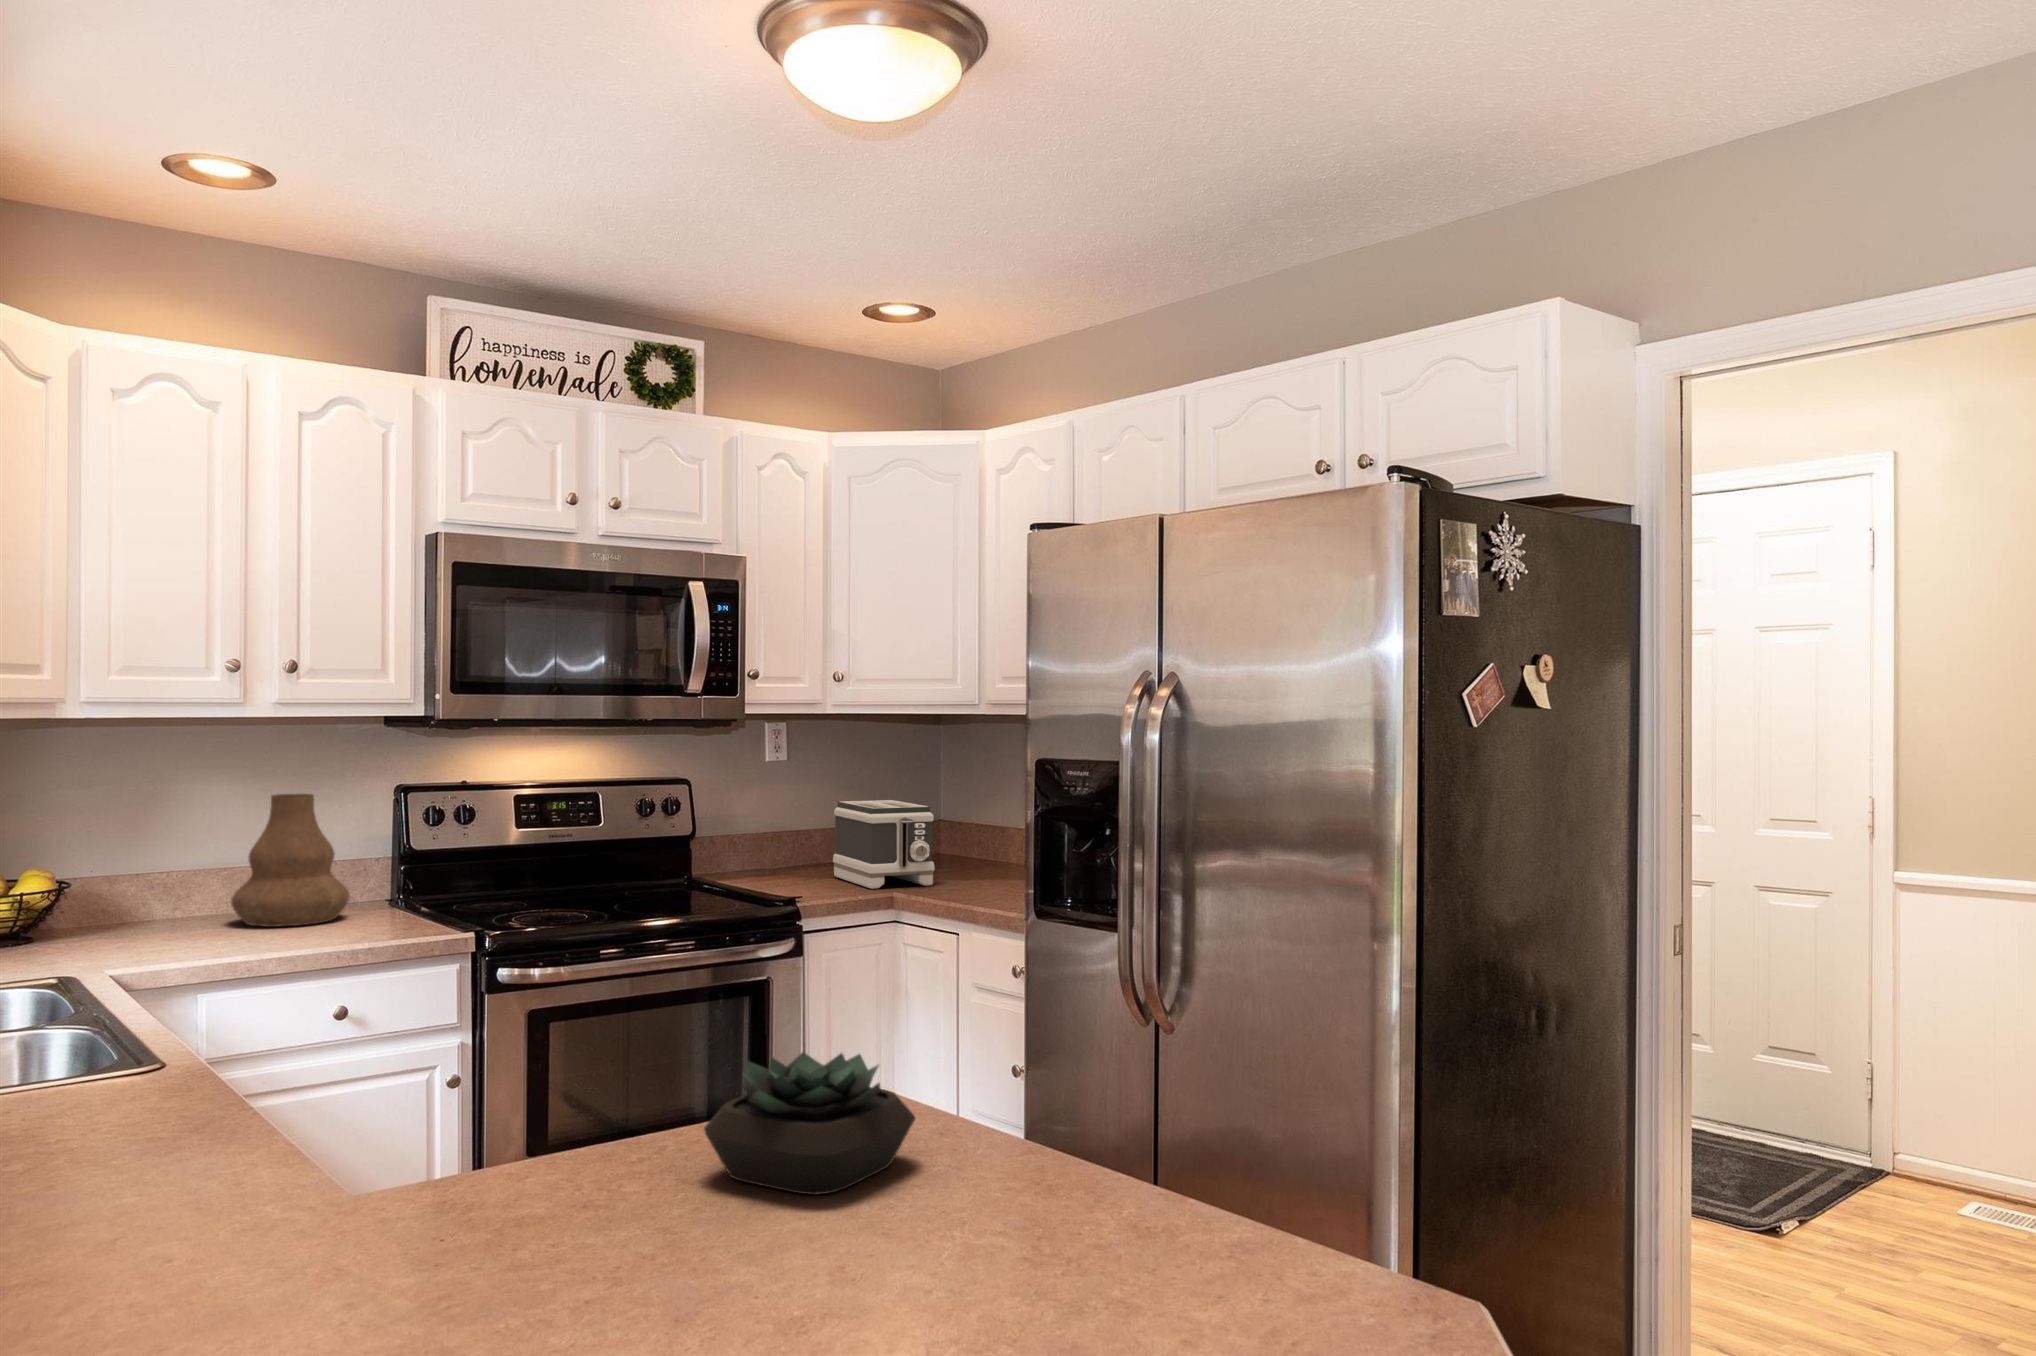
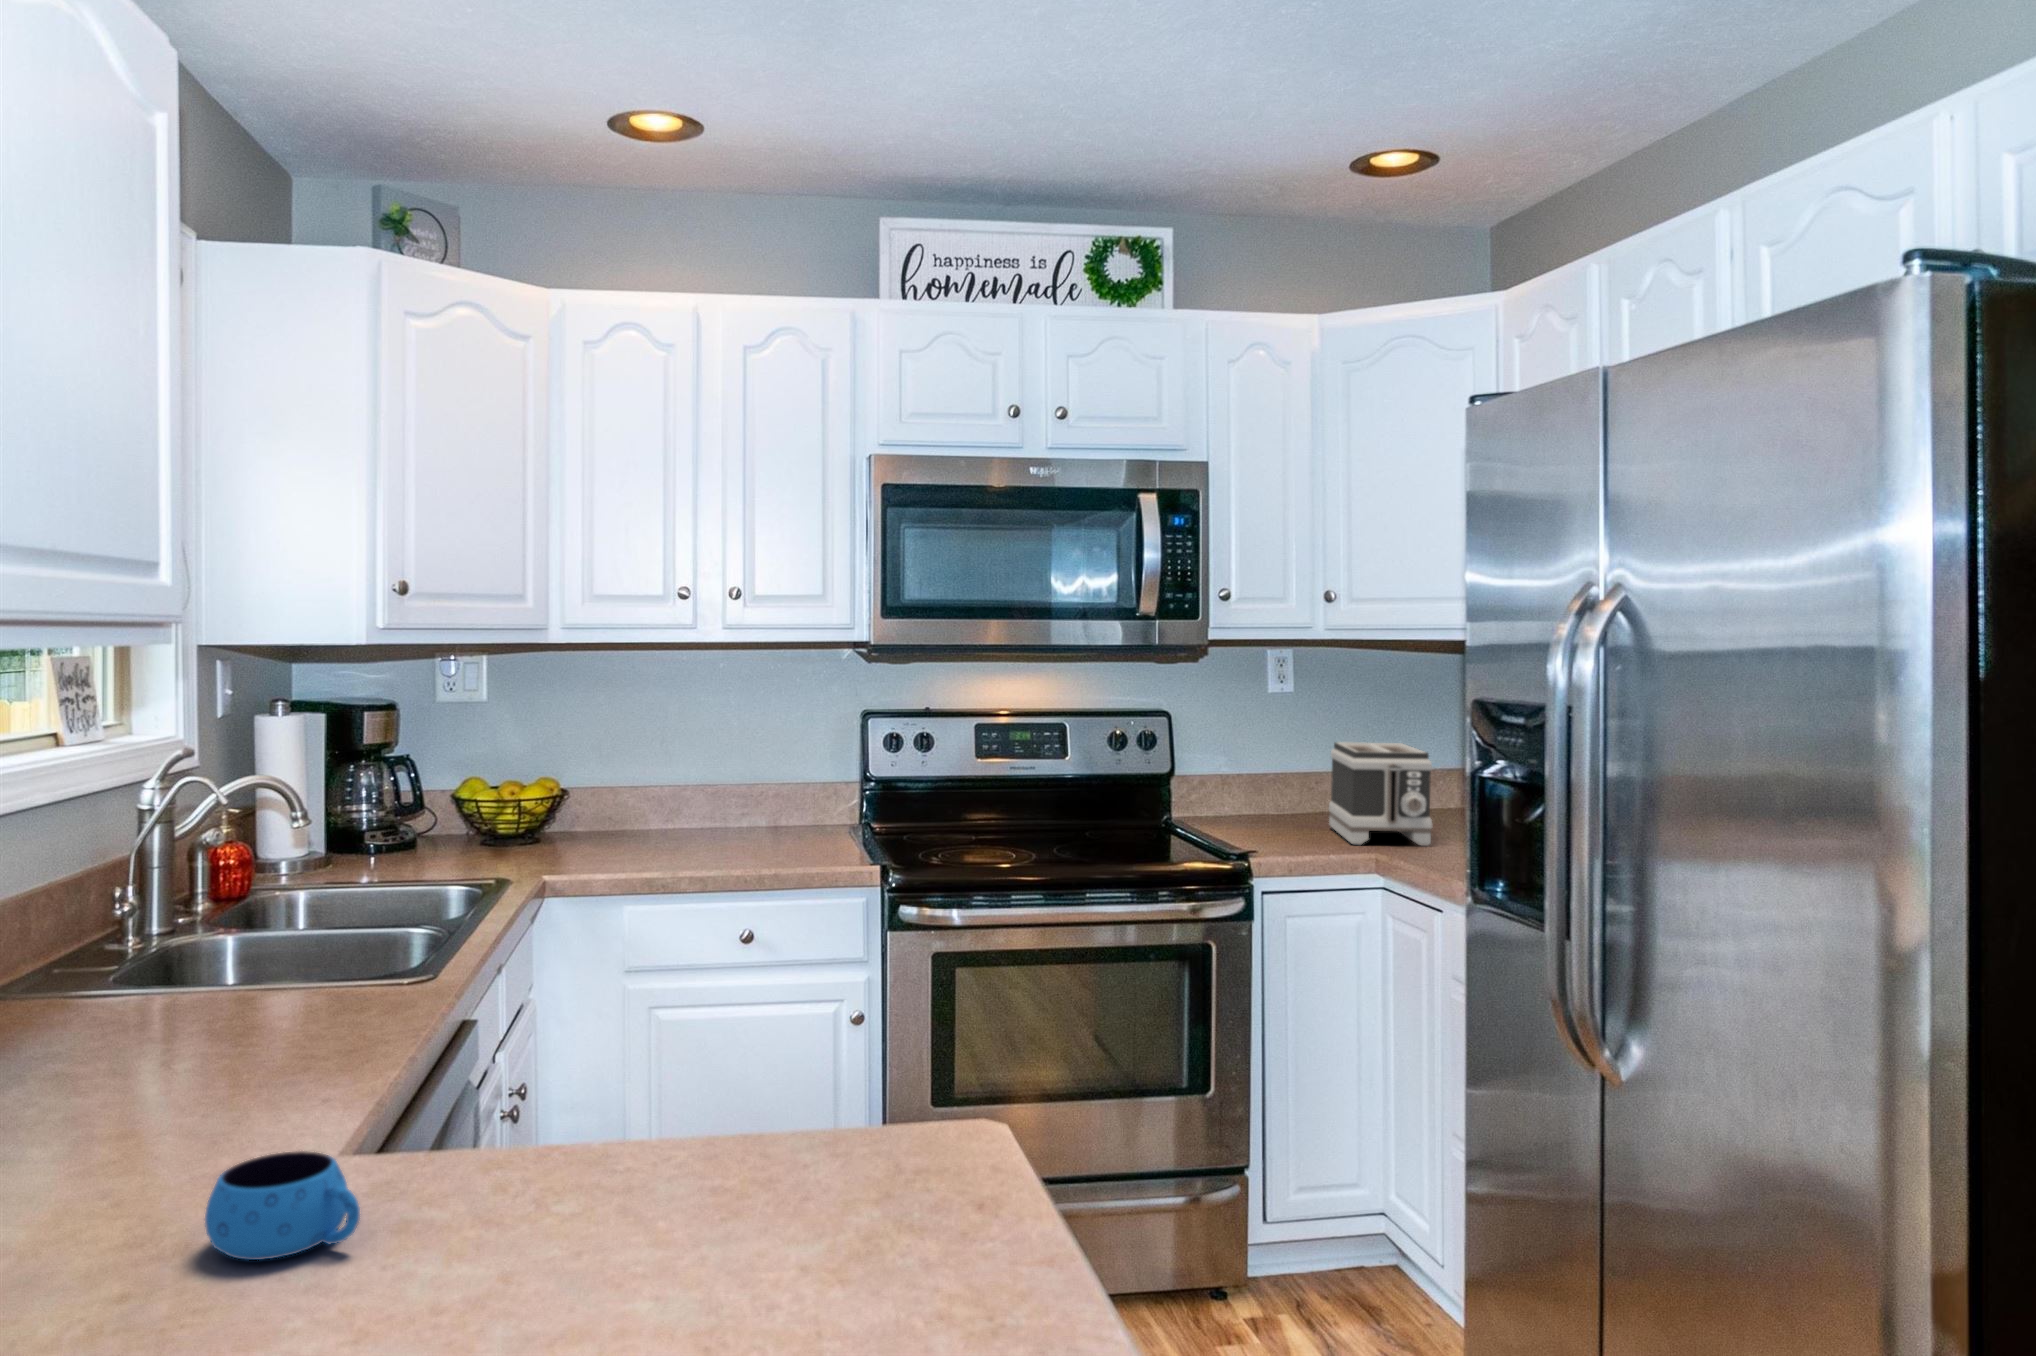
vase: present [231,794,350,927] -> none [715,714,817,839]
succulent plant: present [704,1052,915,1195] -> none [626,1064,891,1265]
mug: none [392,1169,537,1259] -> present [205,1151,360,1260]

